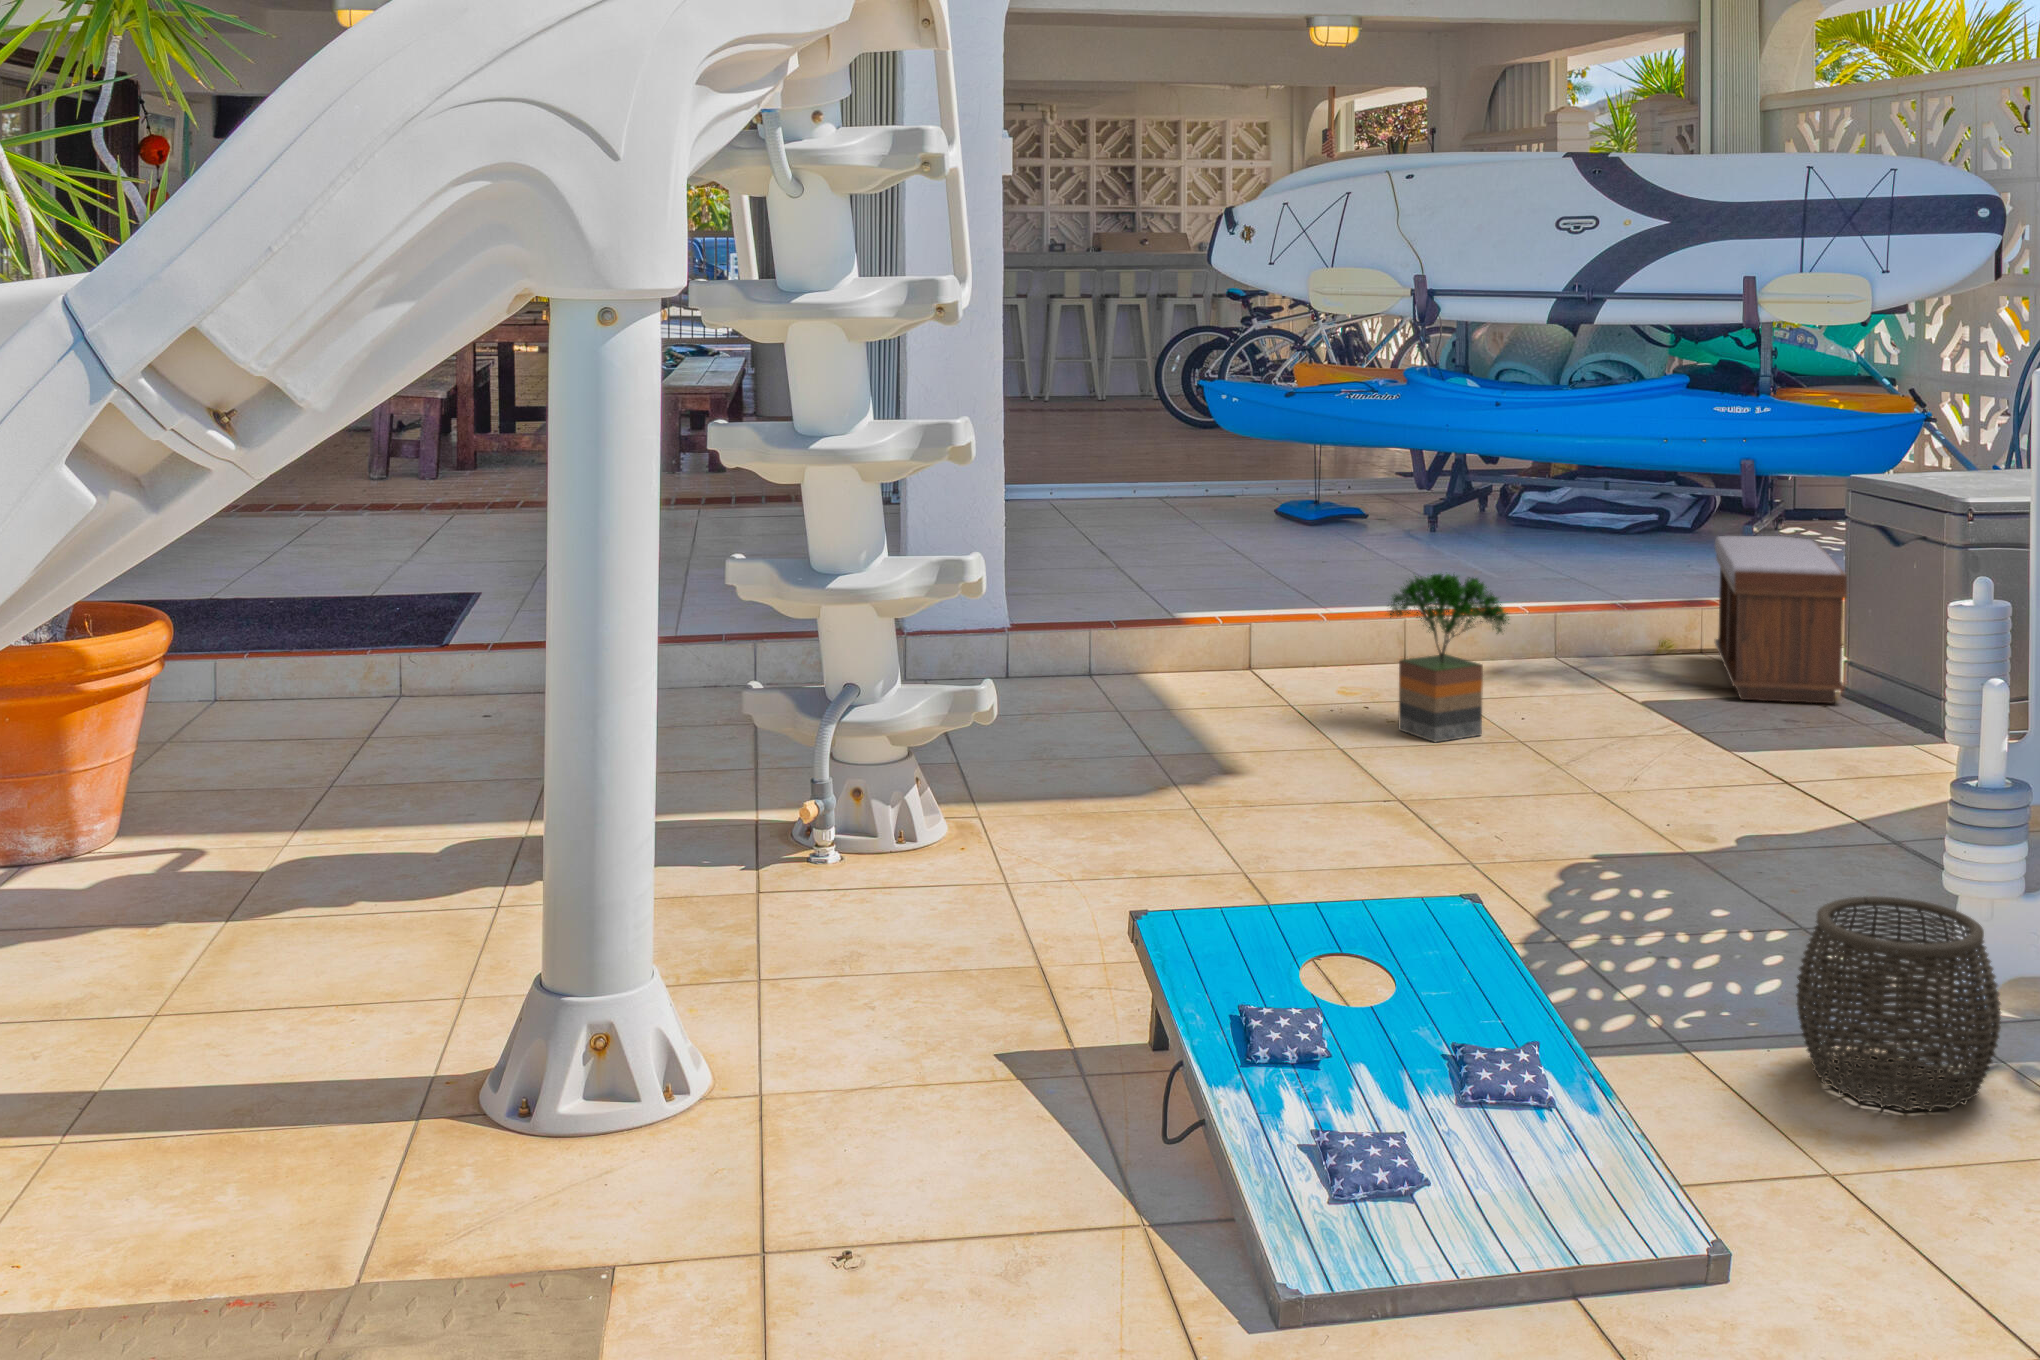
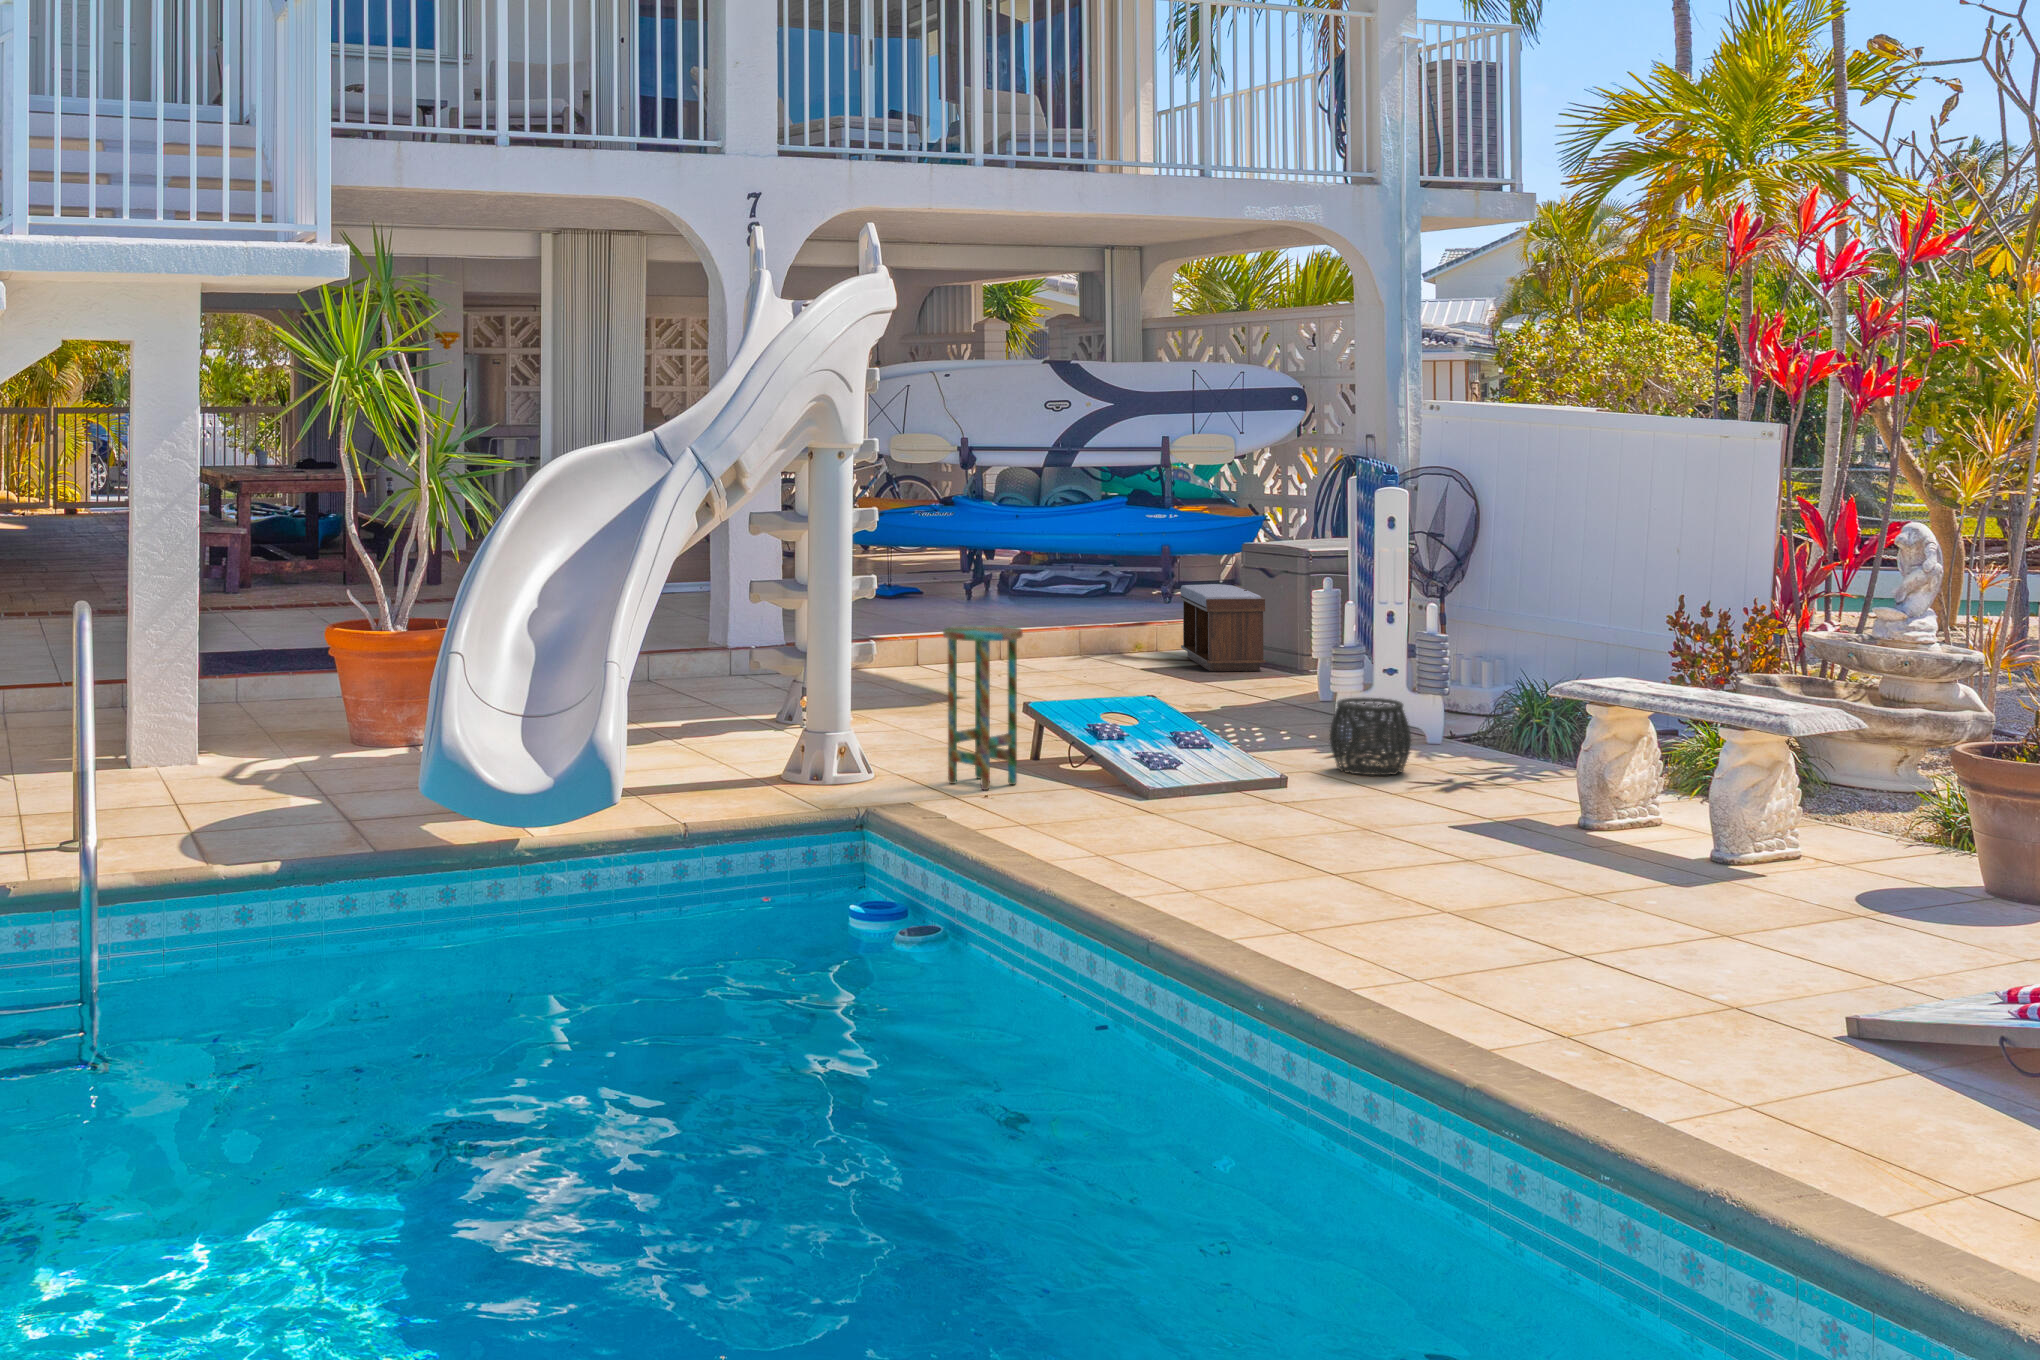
potted tree: present [1388,574,1509,742] -> none [1036,600,1107,693]
side table: none [863,686,1044,1076] -> present [943,625,1023,790]

